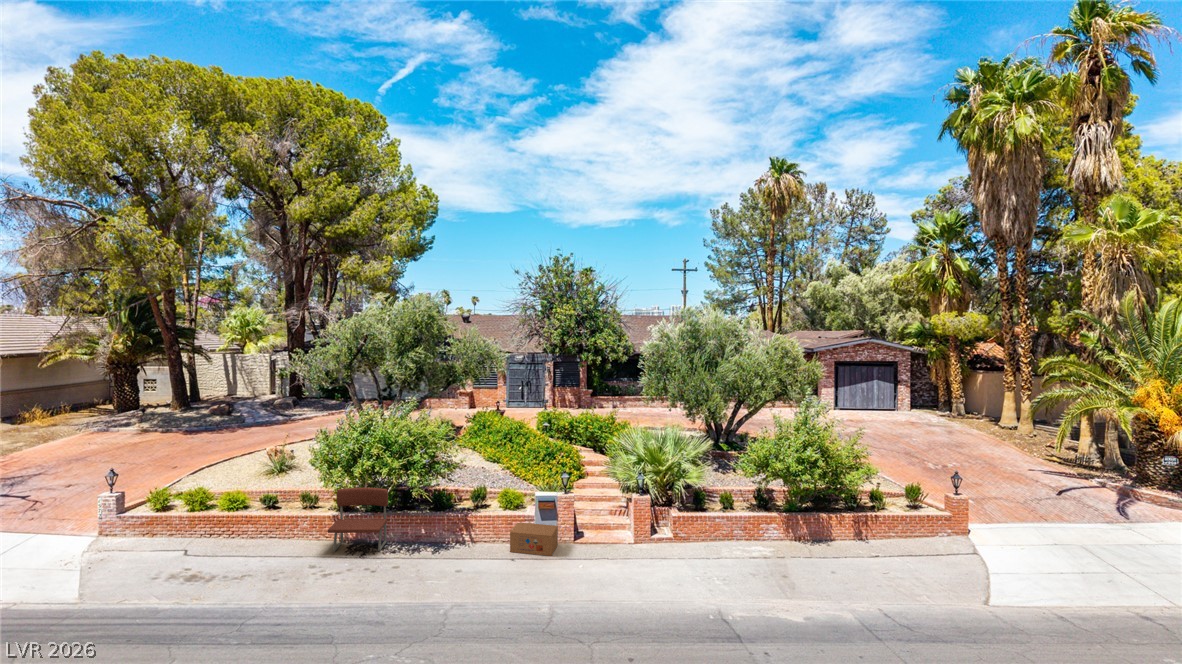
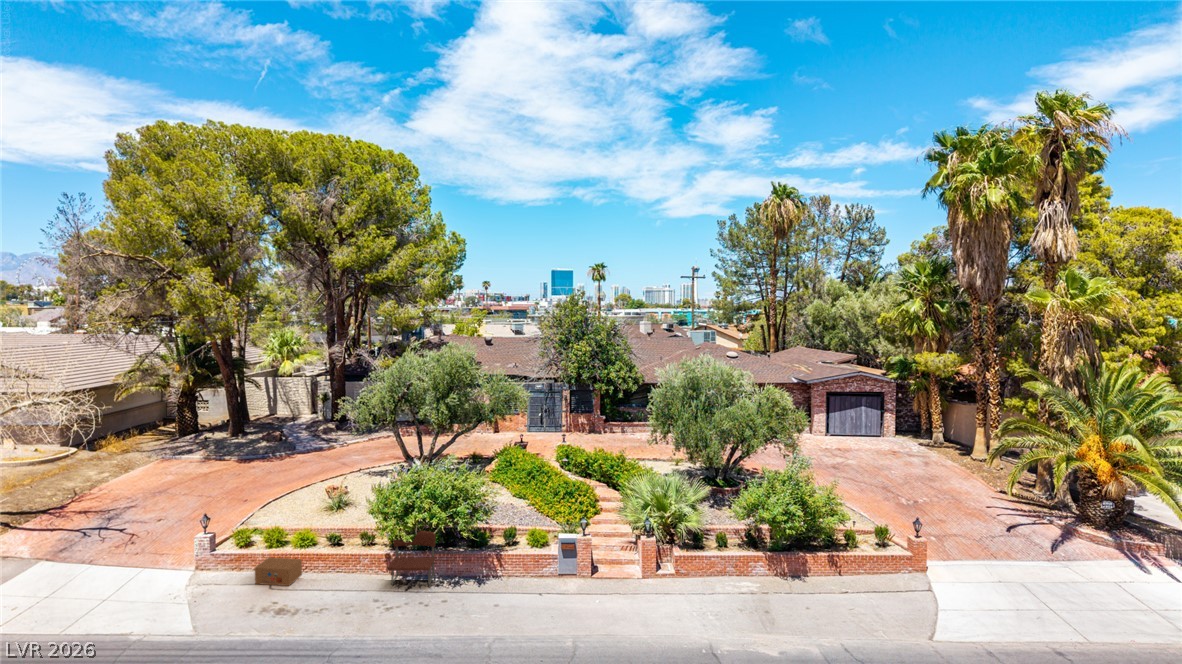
cardboard box: present [510,523,558,556] -> present [255,558,302,586]

